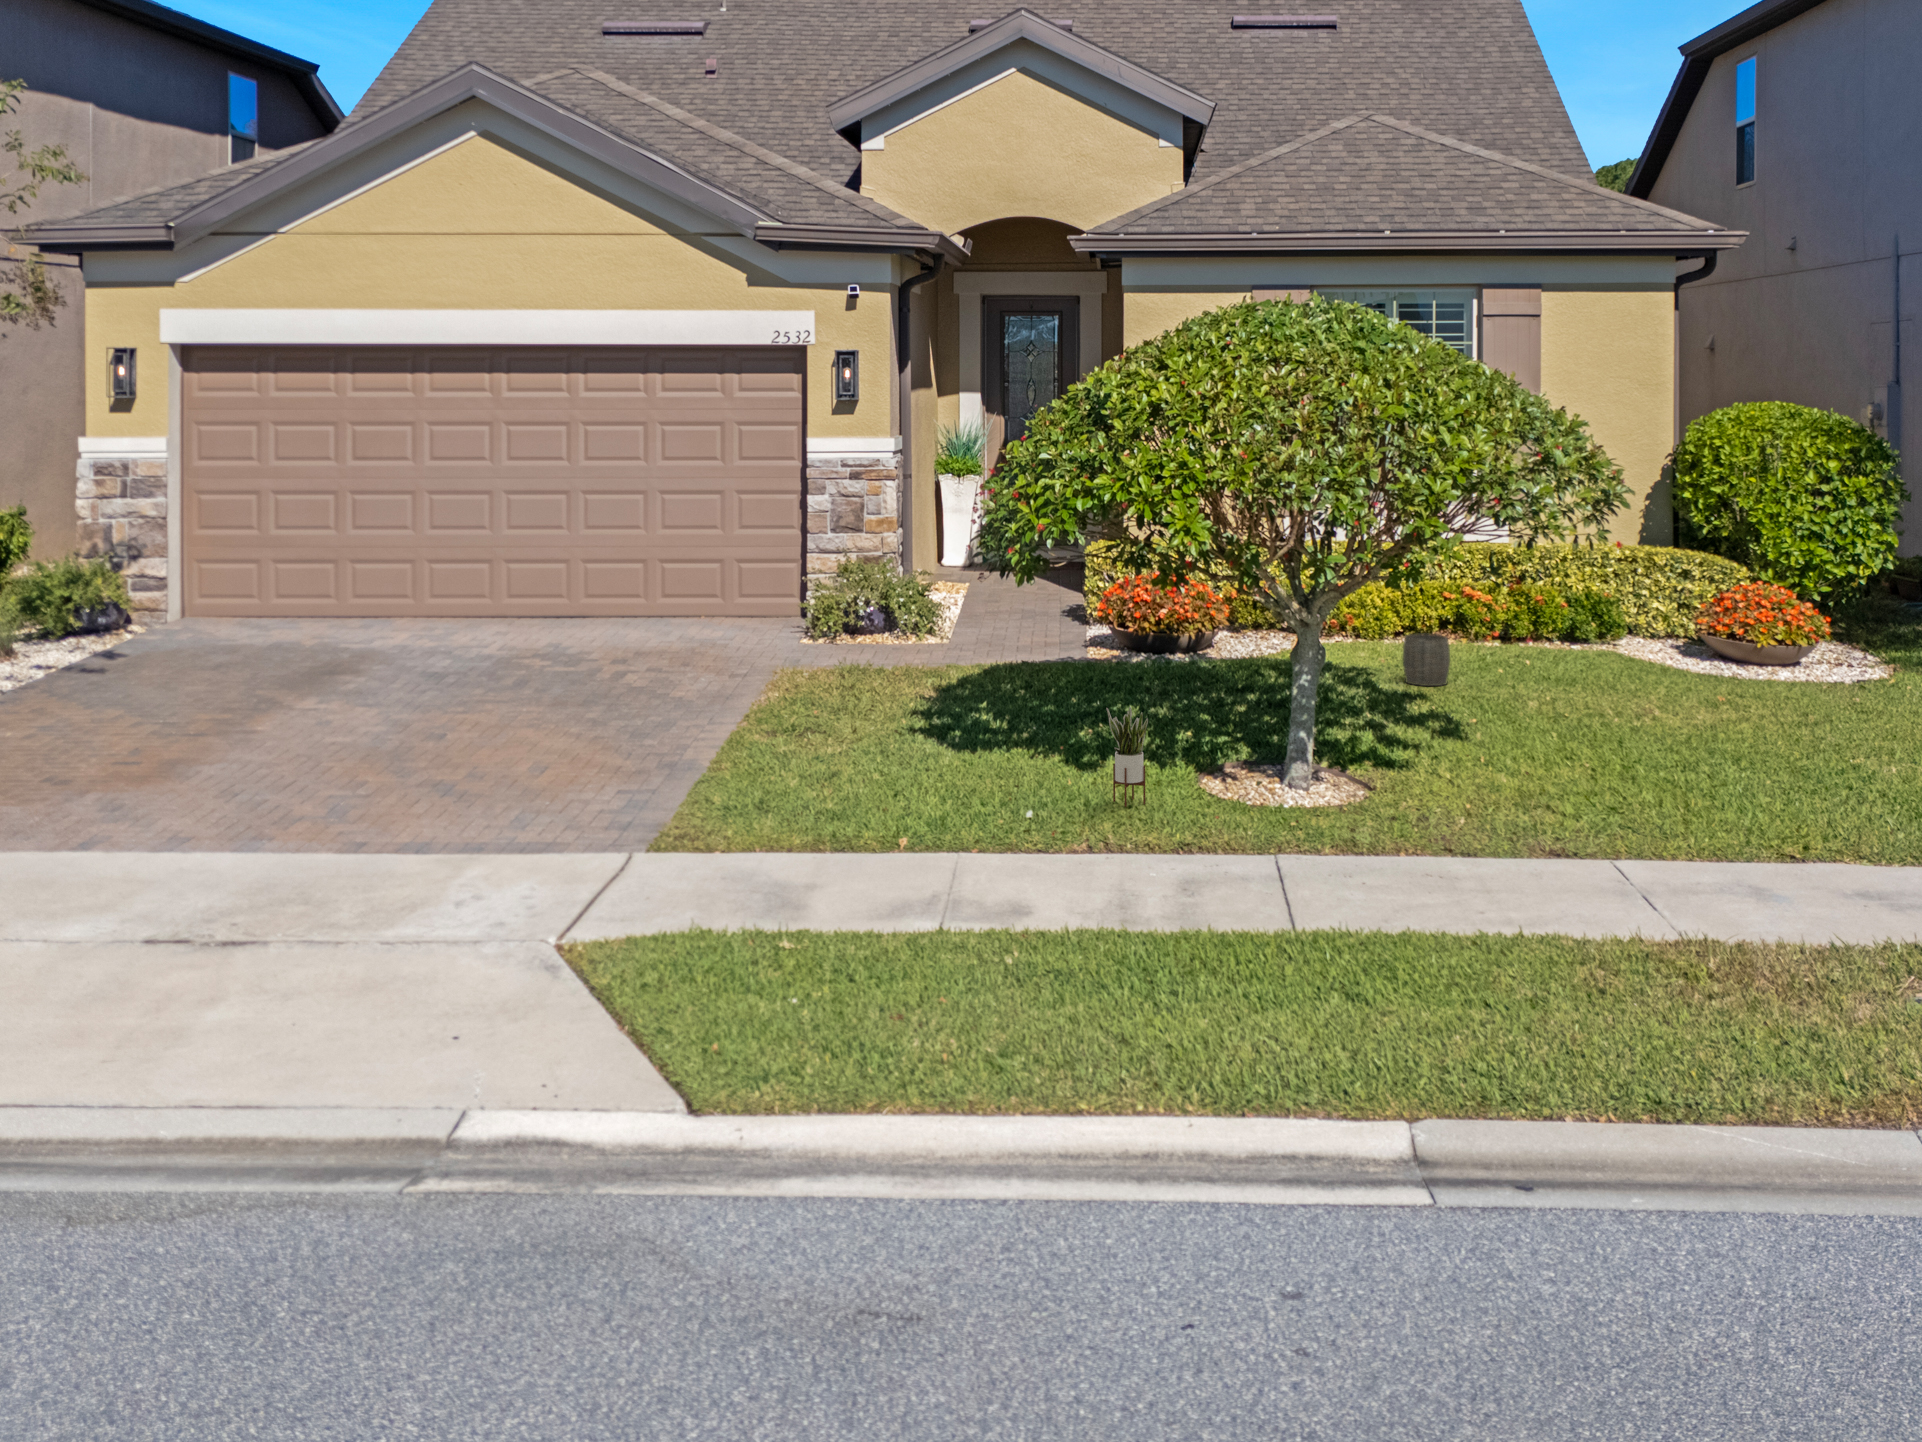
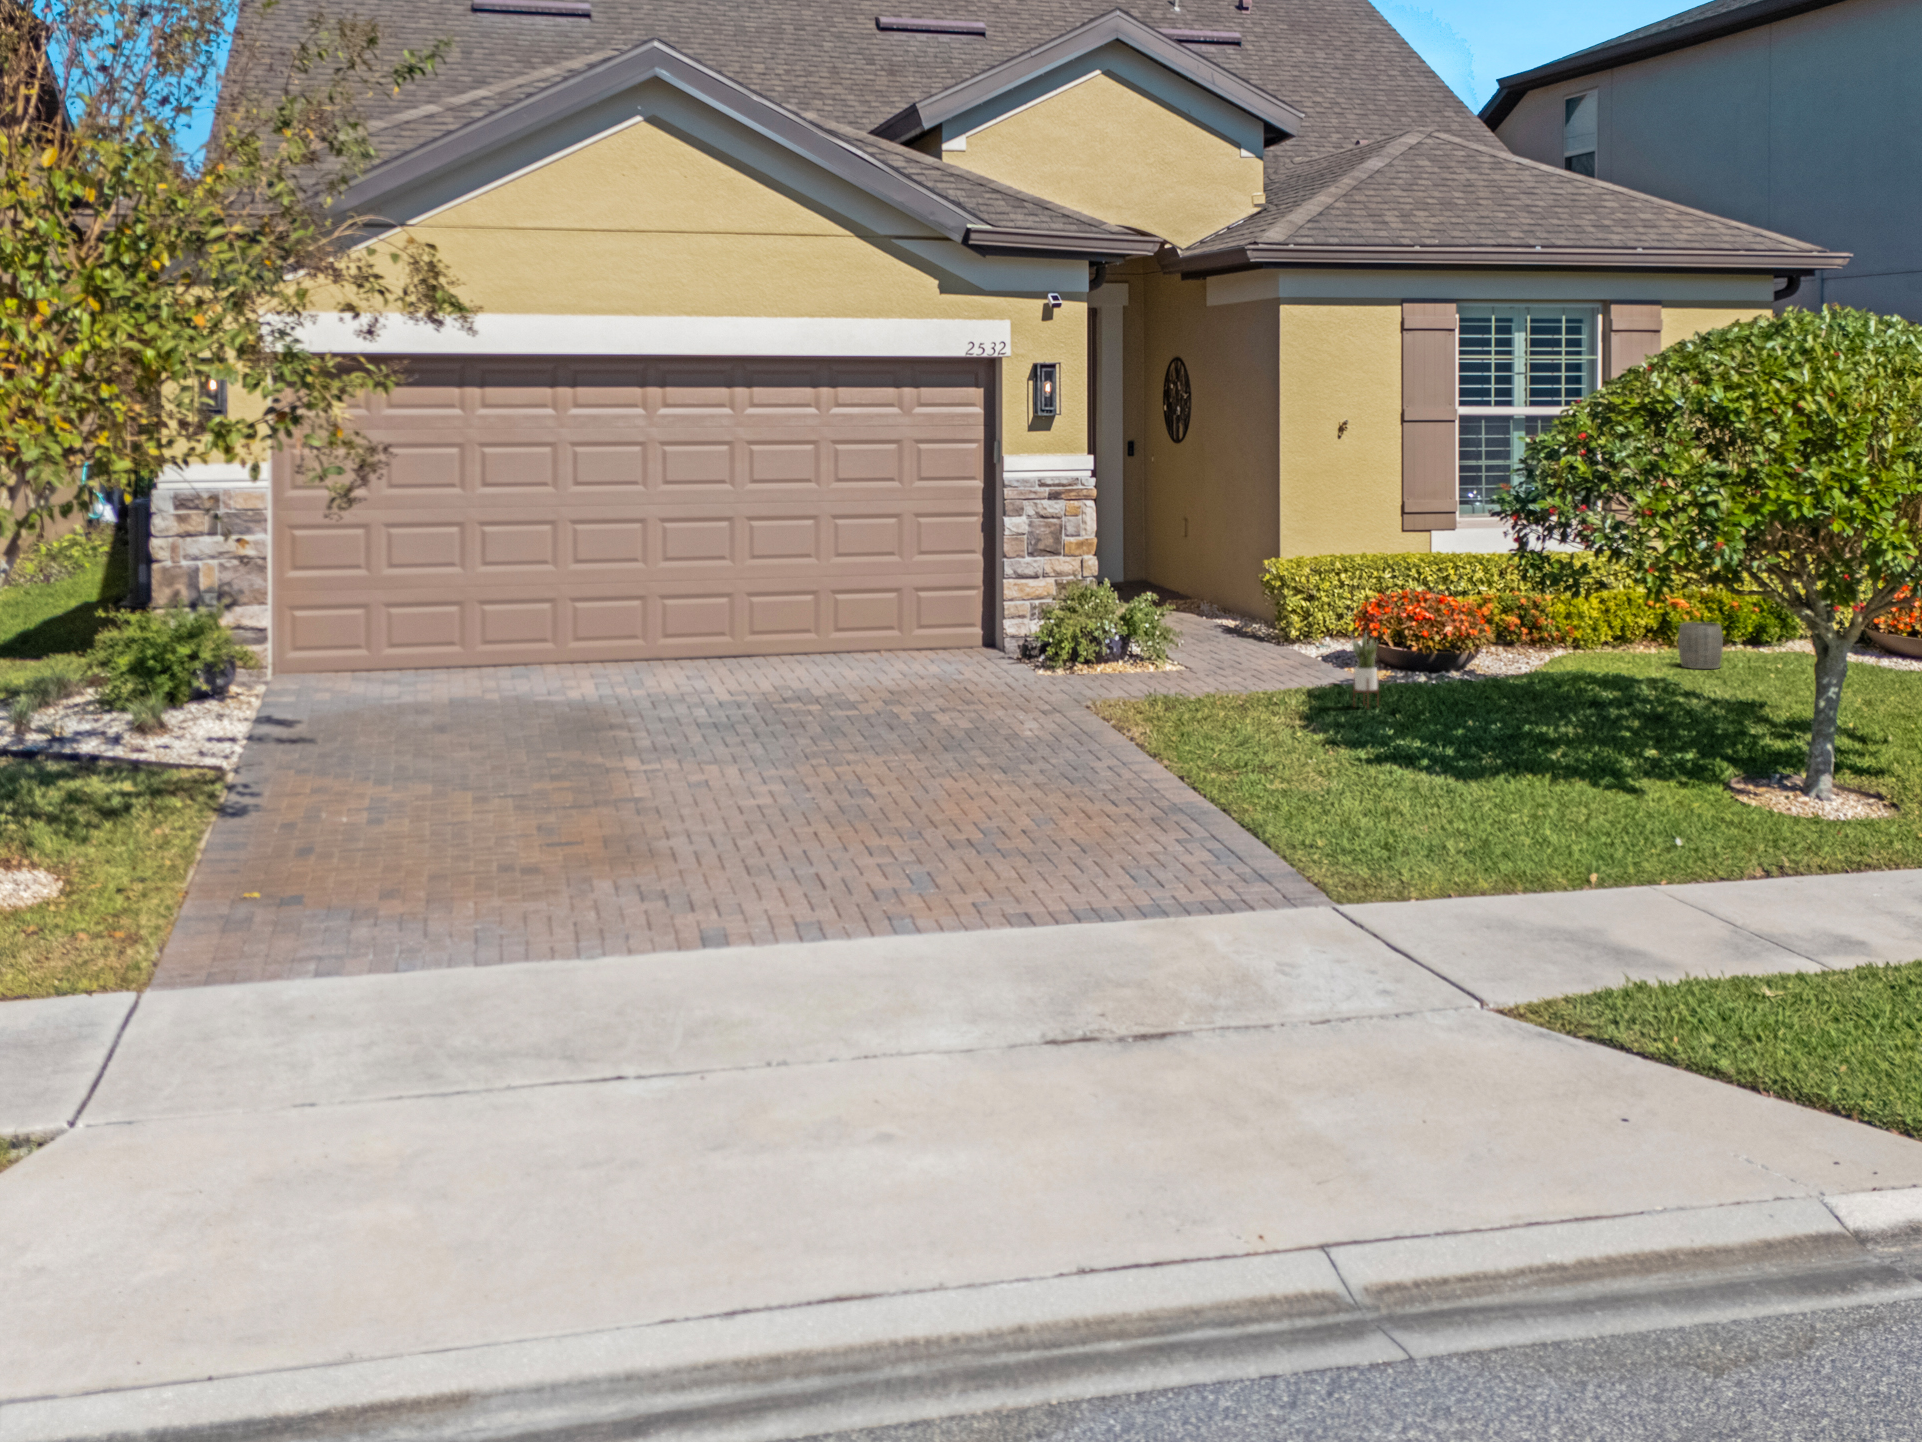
potted plant: present [1107,707,1148,807] -> present [1352,634,1379,695]

